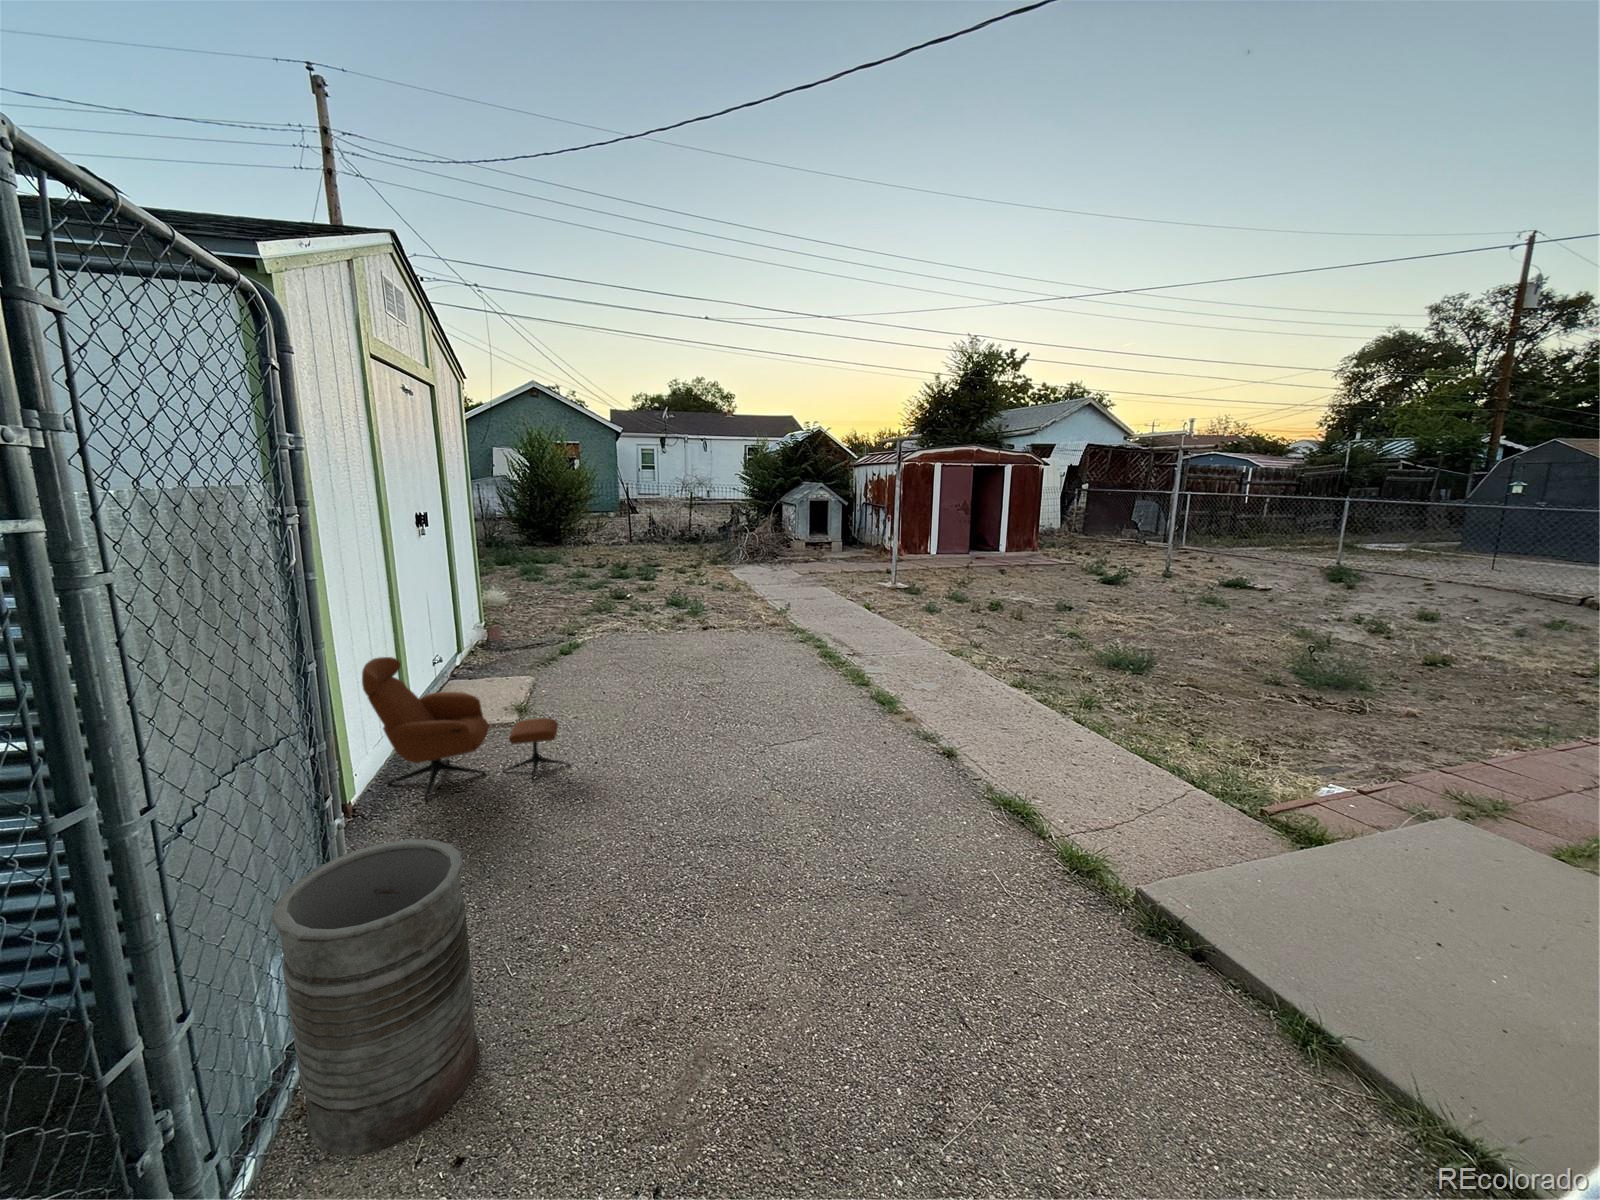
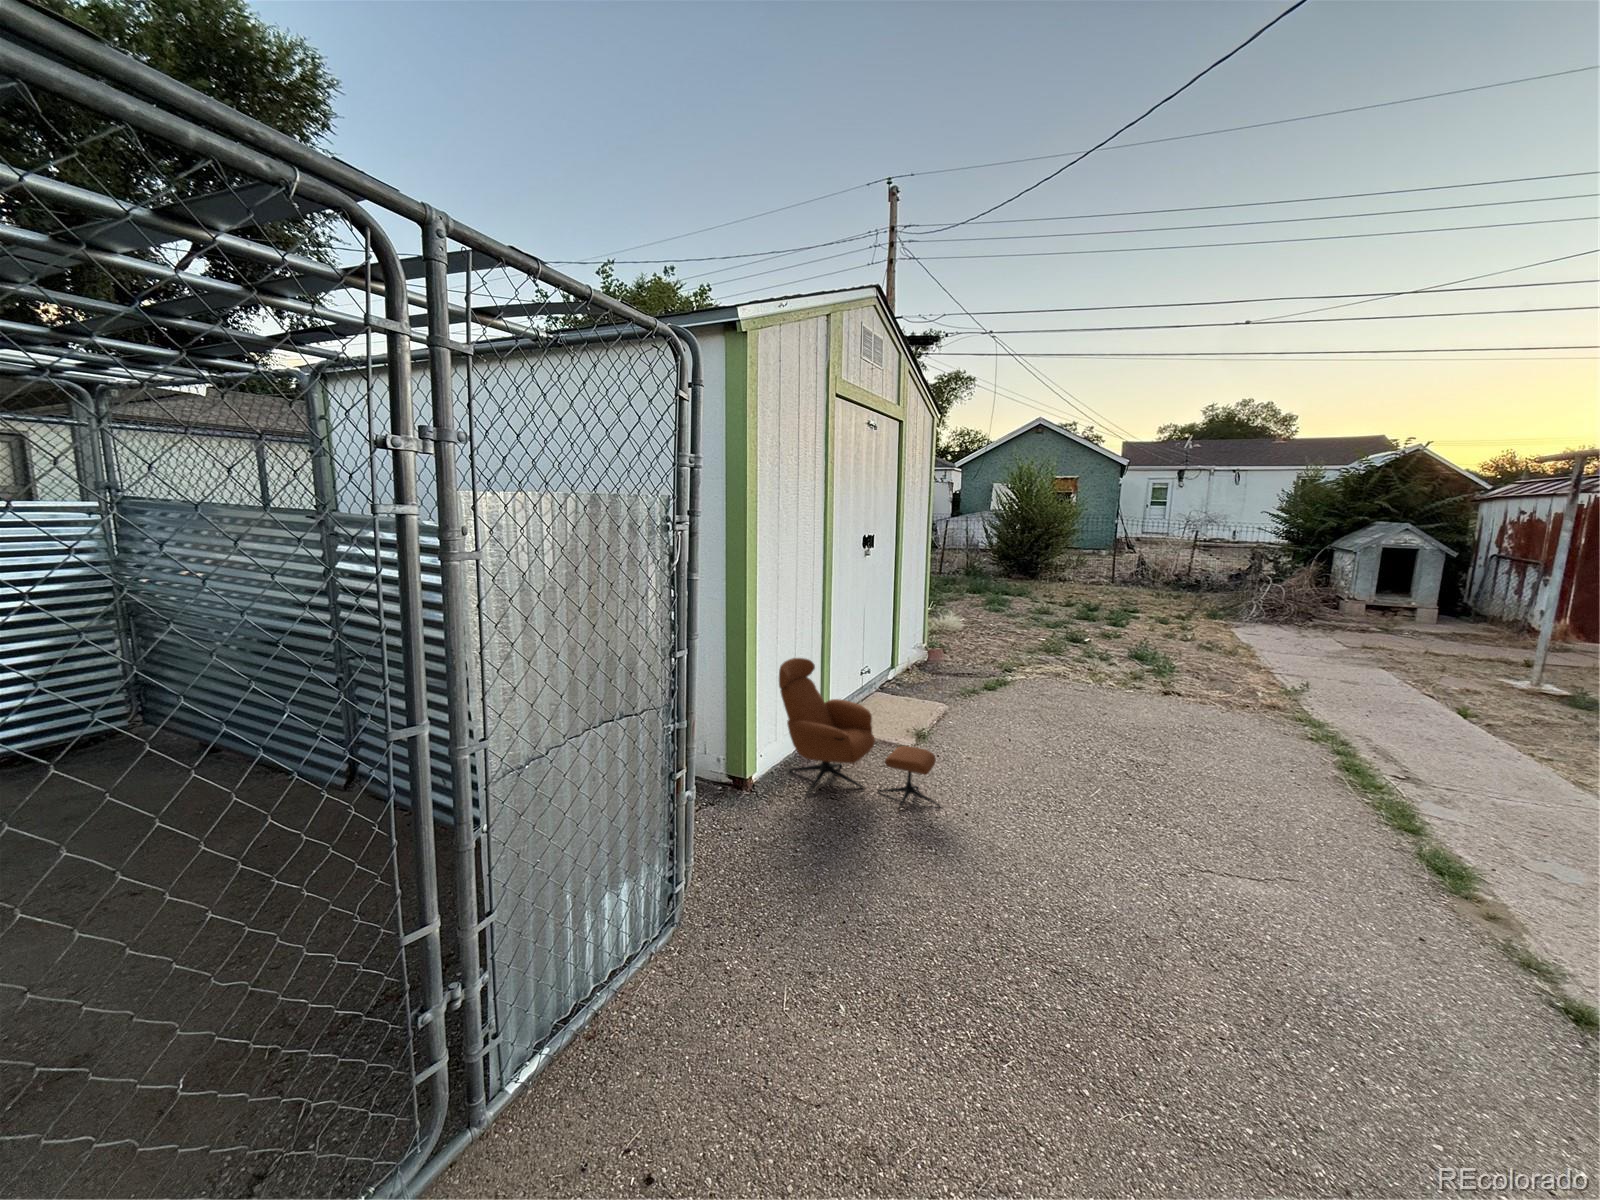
trash can: present [272,839,479,1156] -> none [578,822,730,1117]

